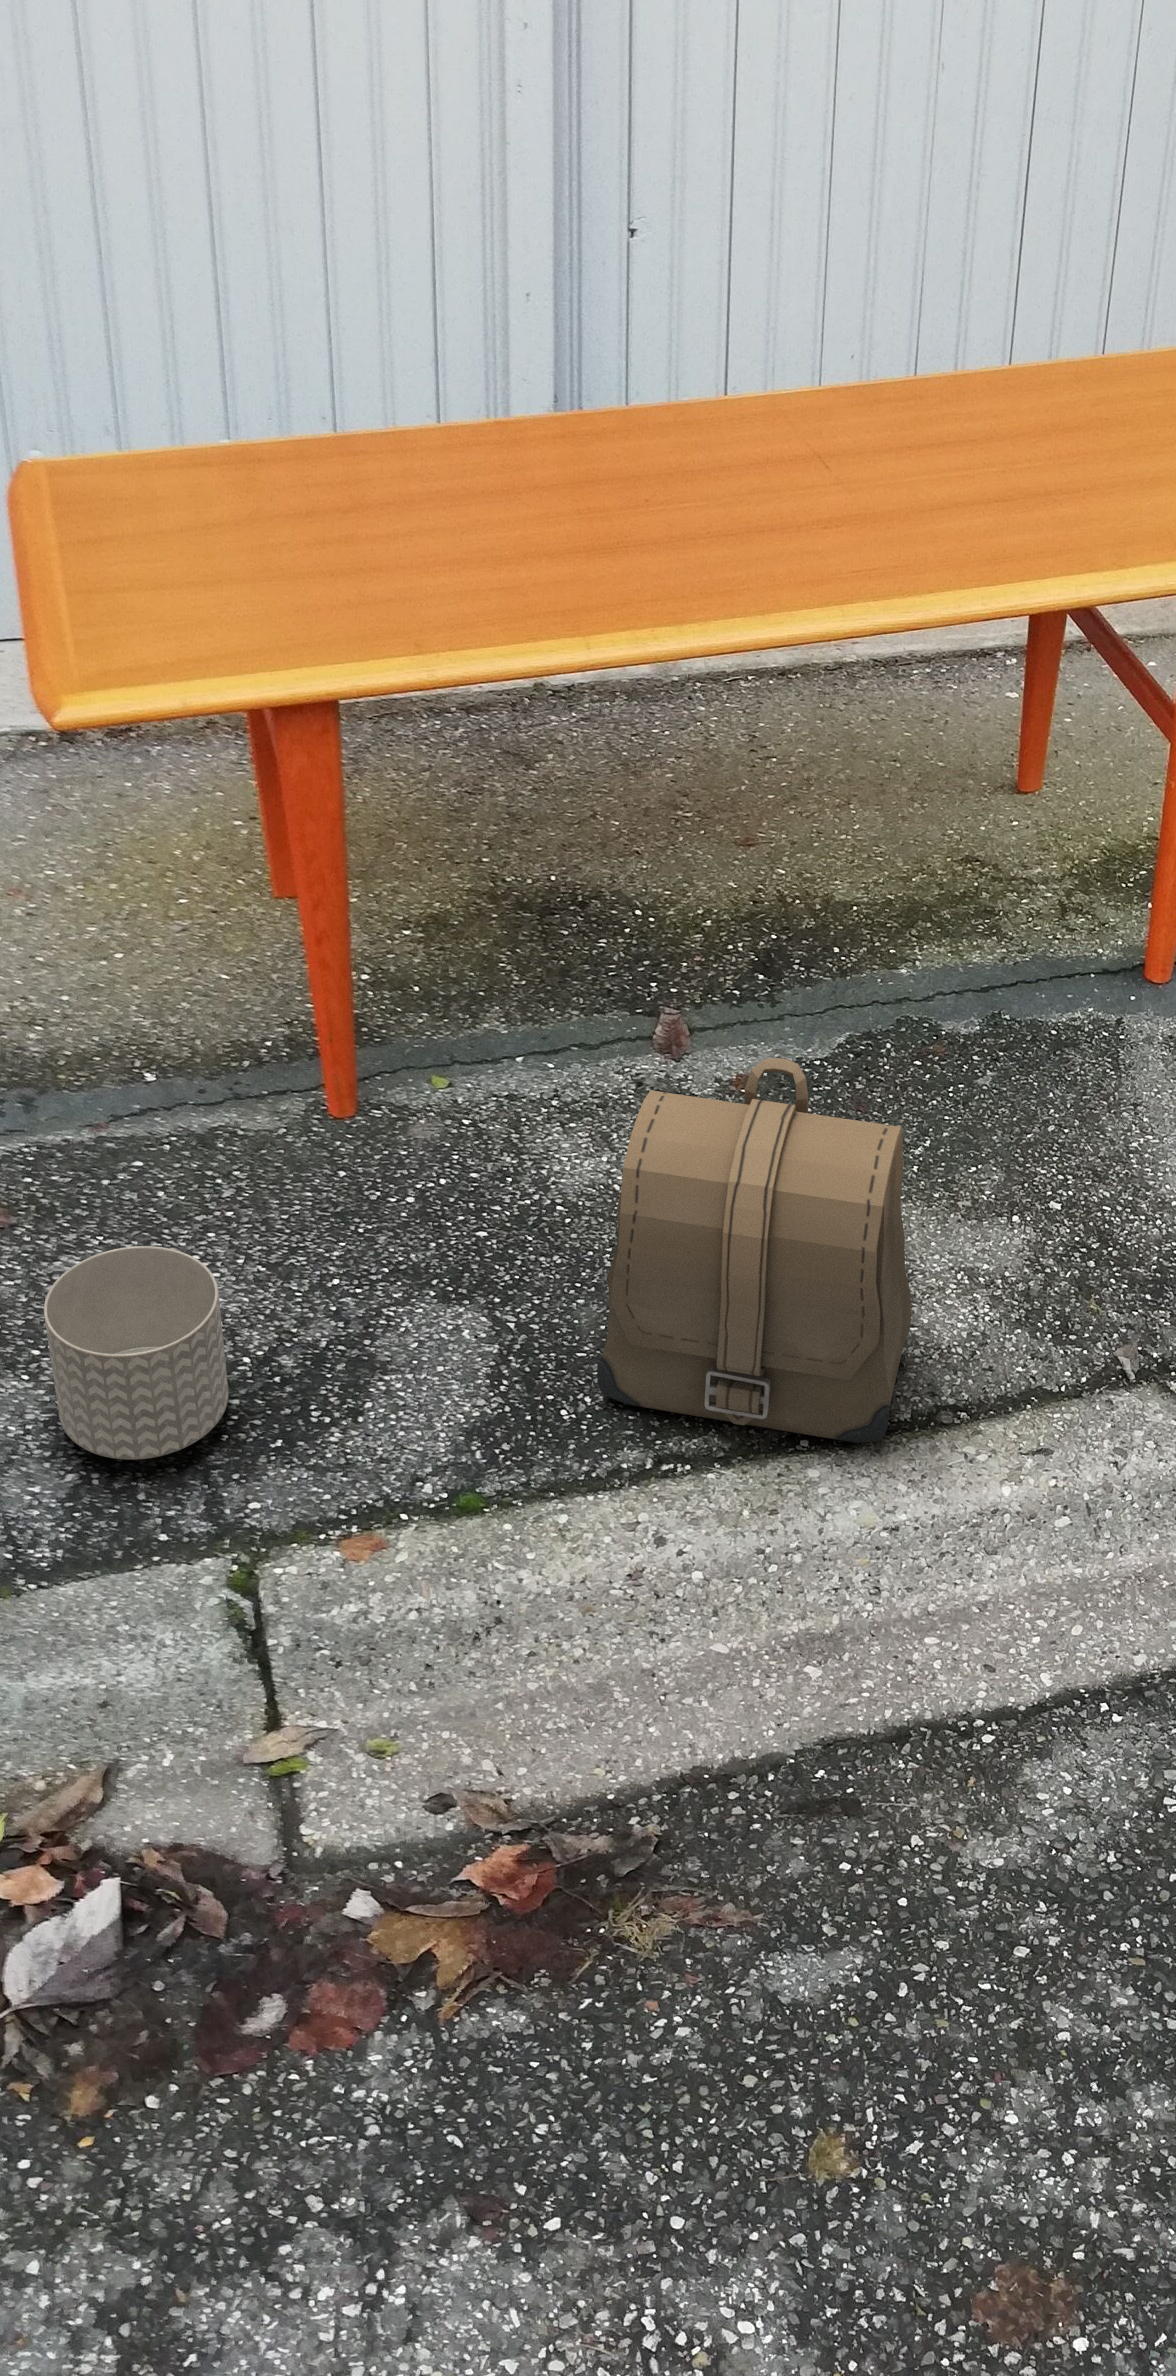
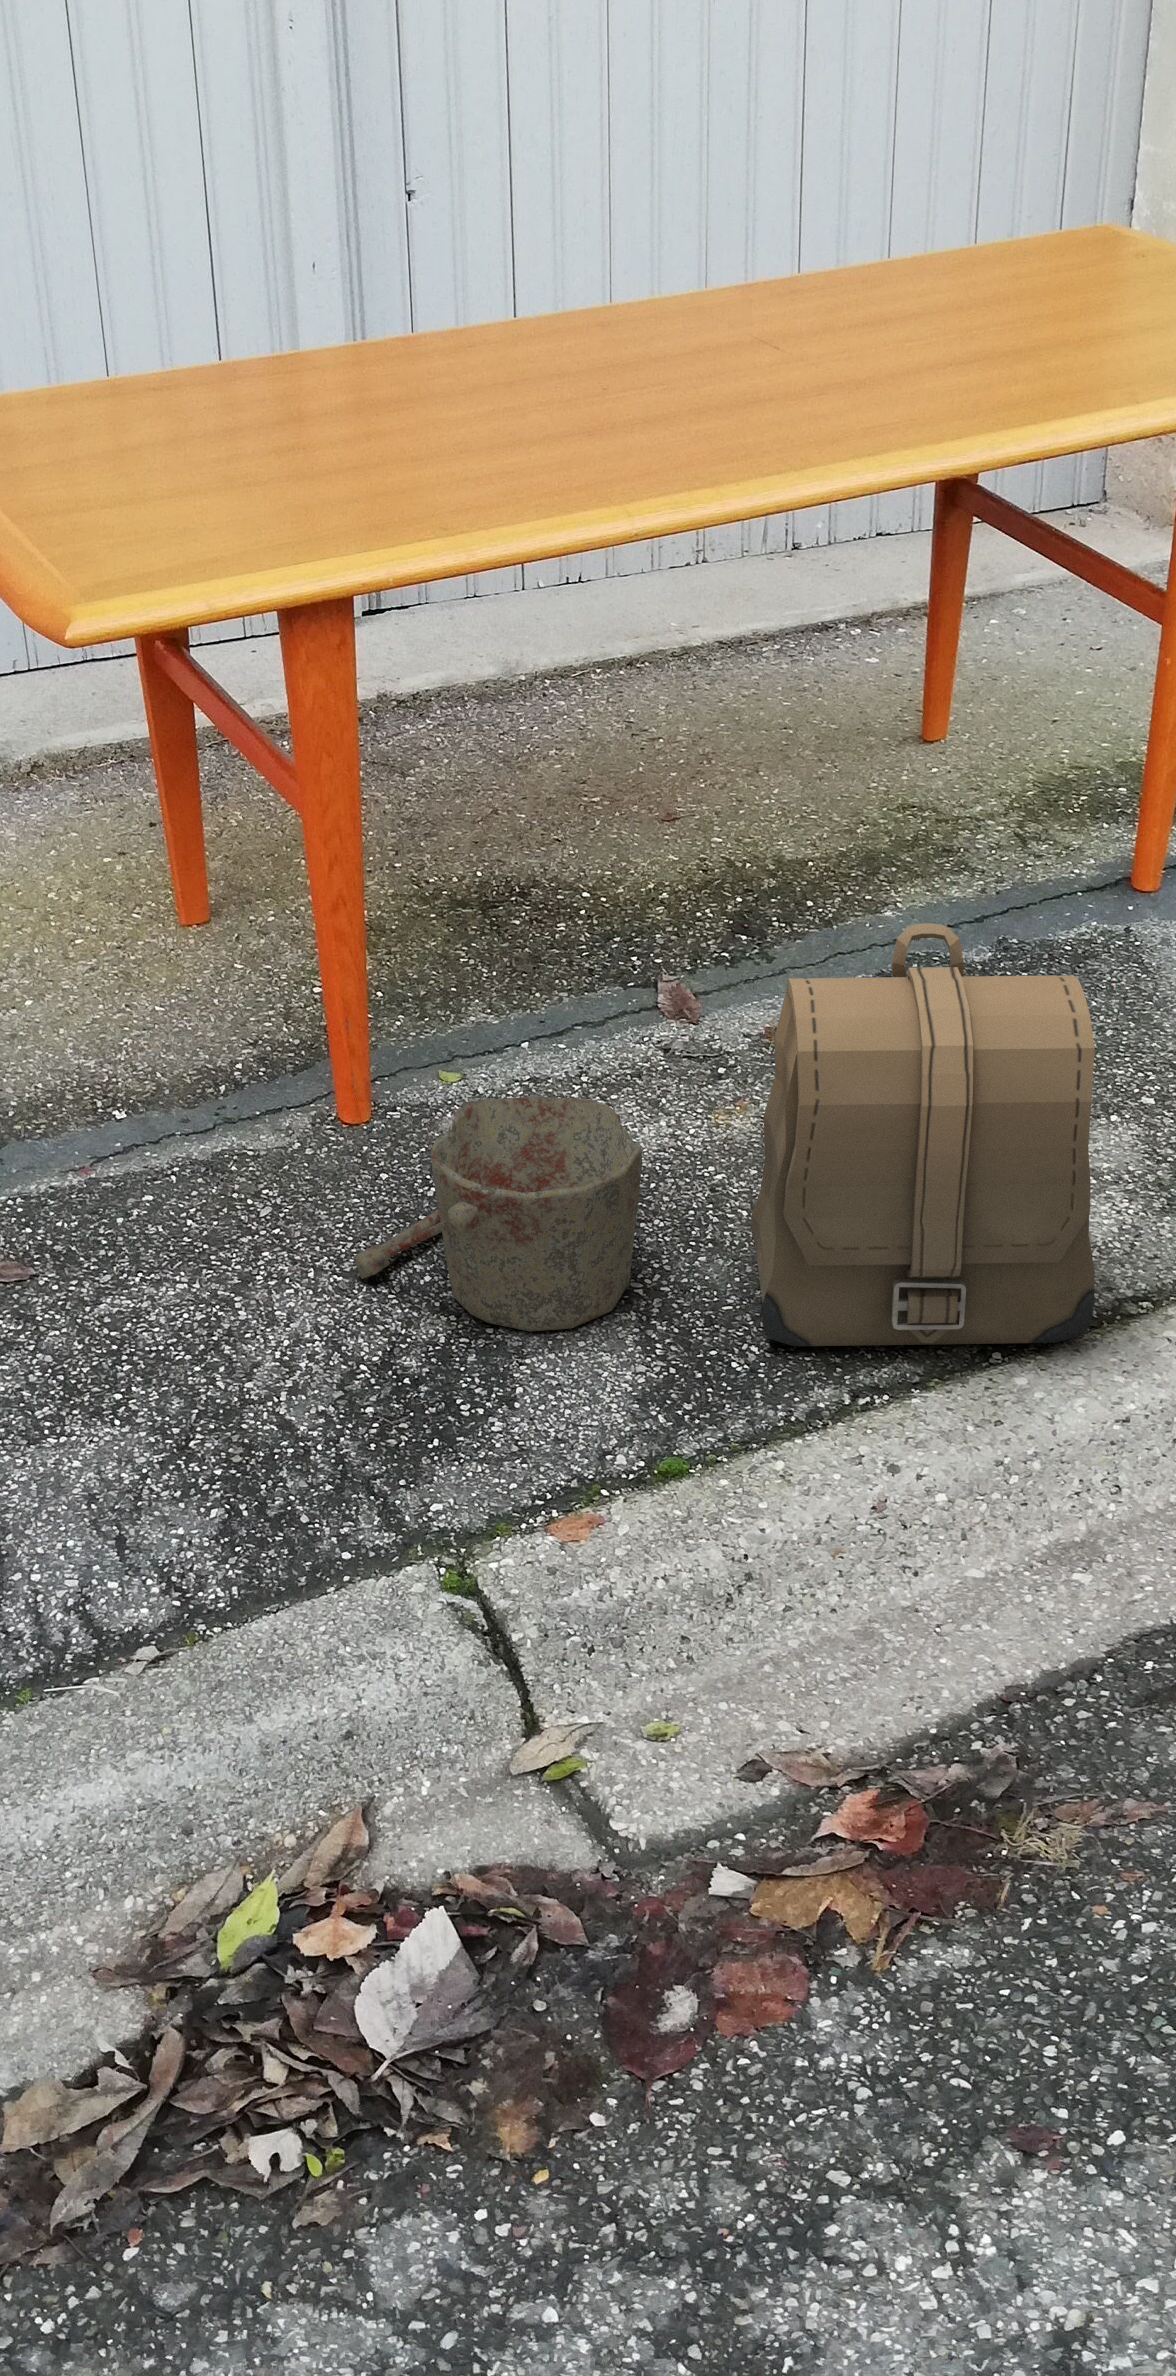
bucket: none [293,1136,533,1351] -> present [353,1096,642,1331]
planter: present [44,1246,229,1460] -> none [149,1238,362,1481]

